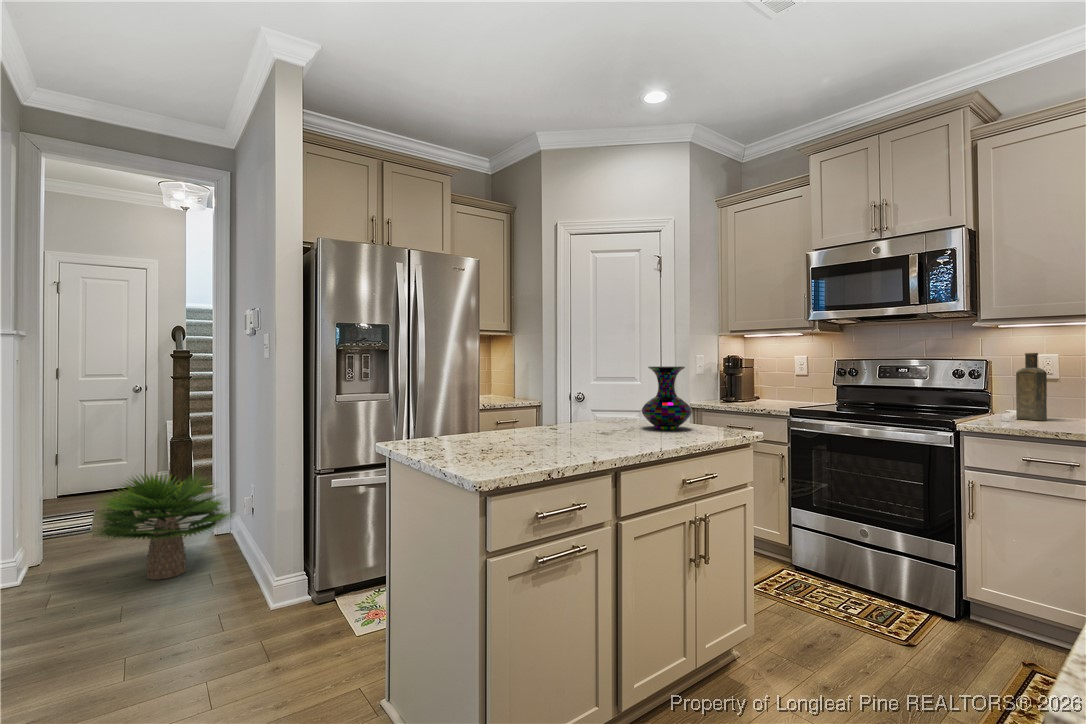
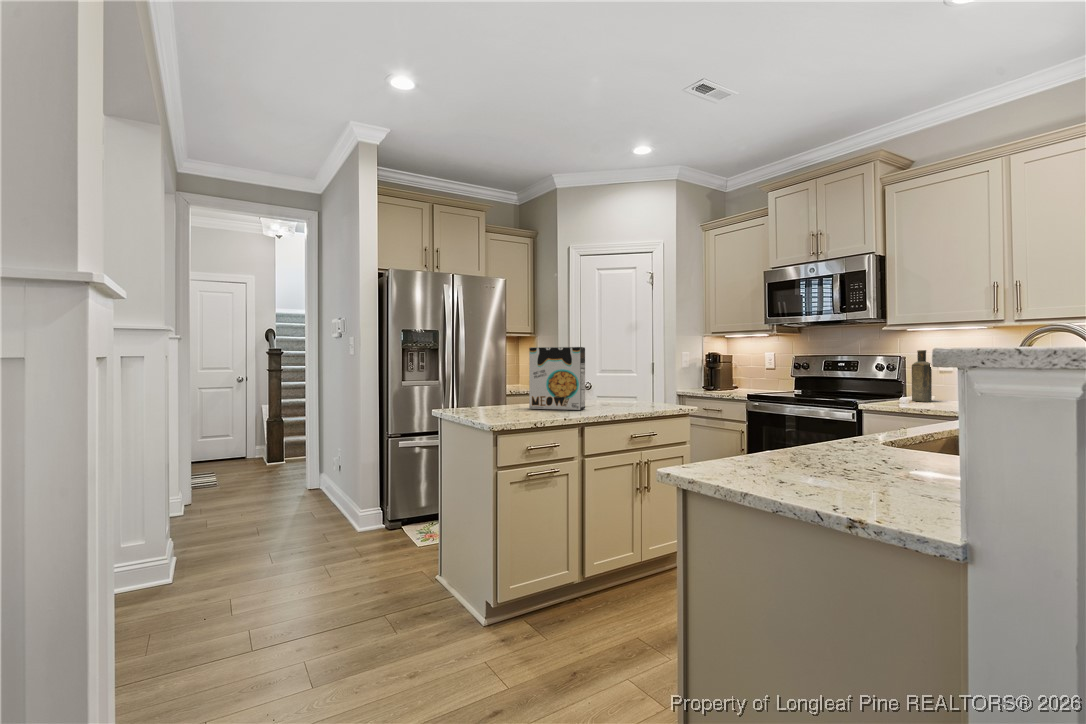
cereal box: none [526,348,608,442] -> present [529,347,585,410]
vase: present [641,366,692,430] -> none [615,360,651,405]
potted plant: present [95,473,232,580] -> none [226,436,330,515]

